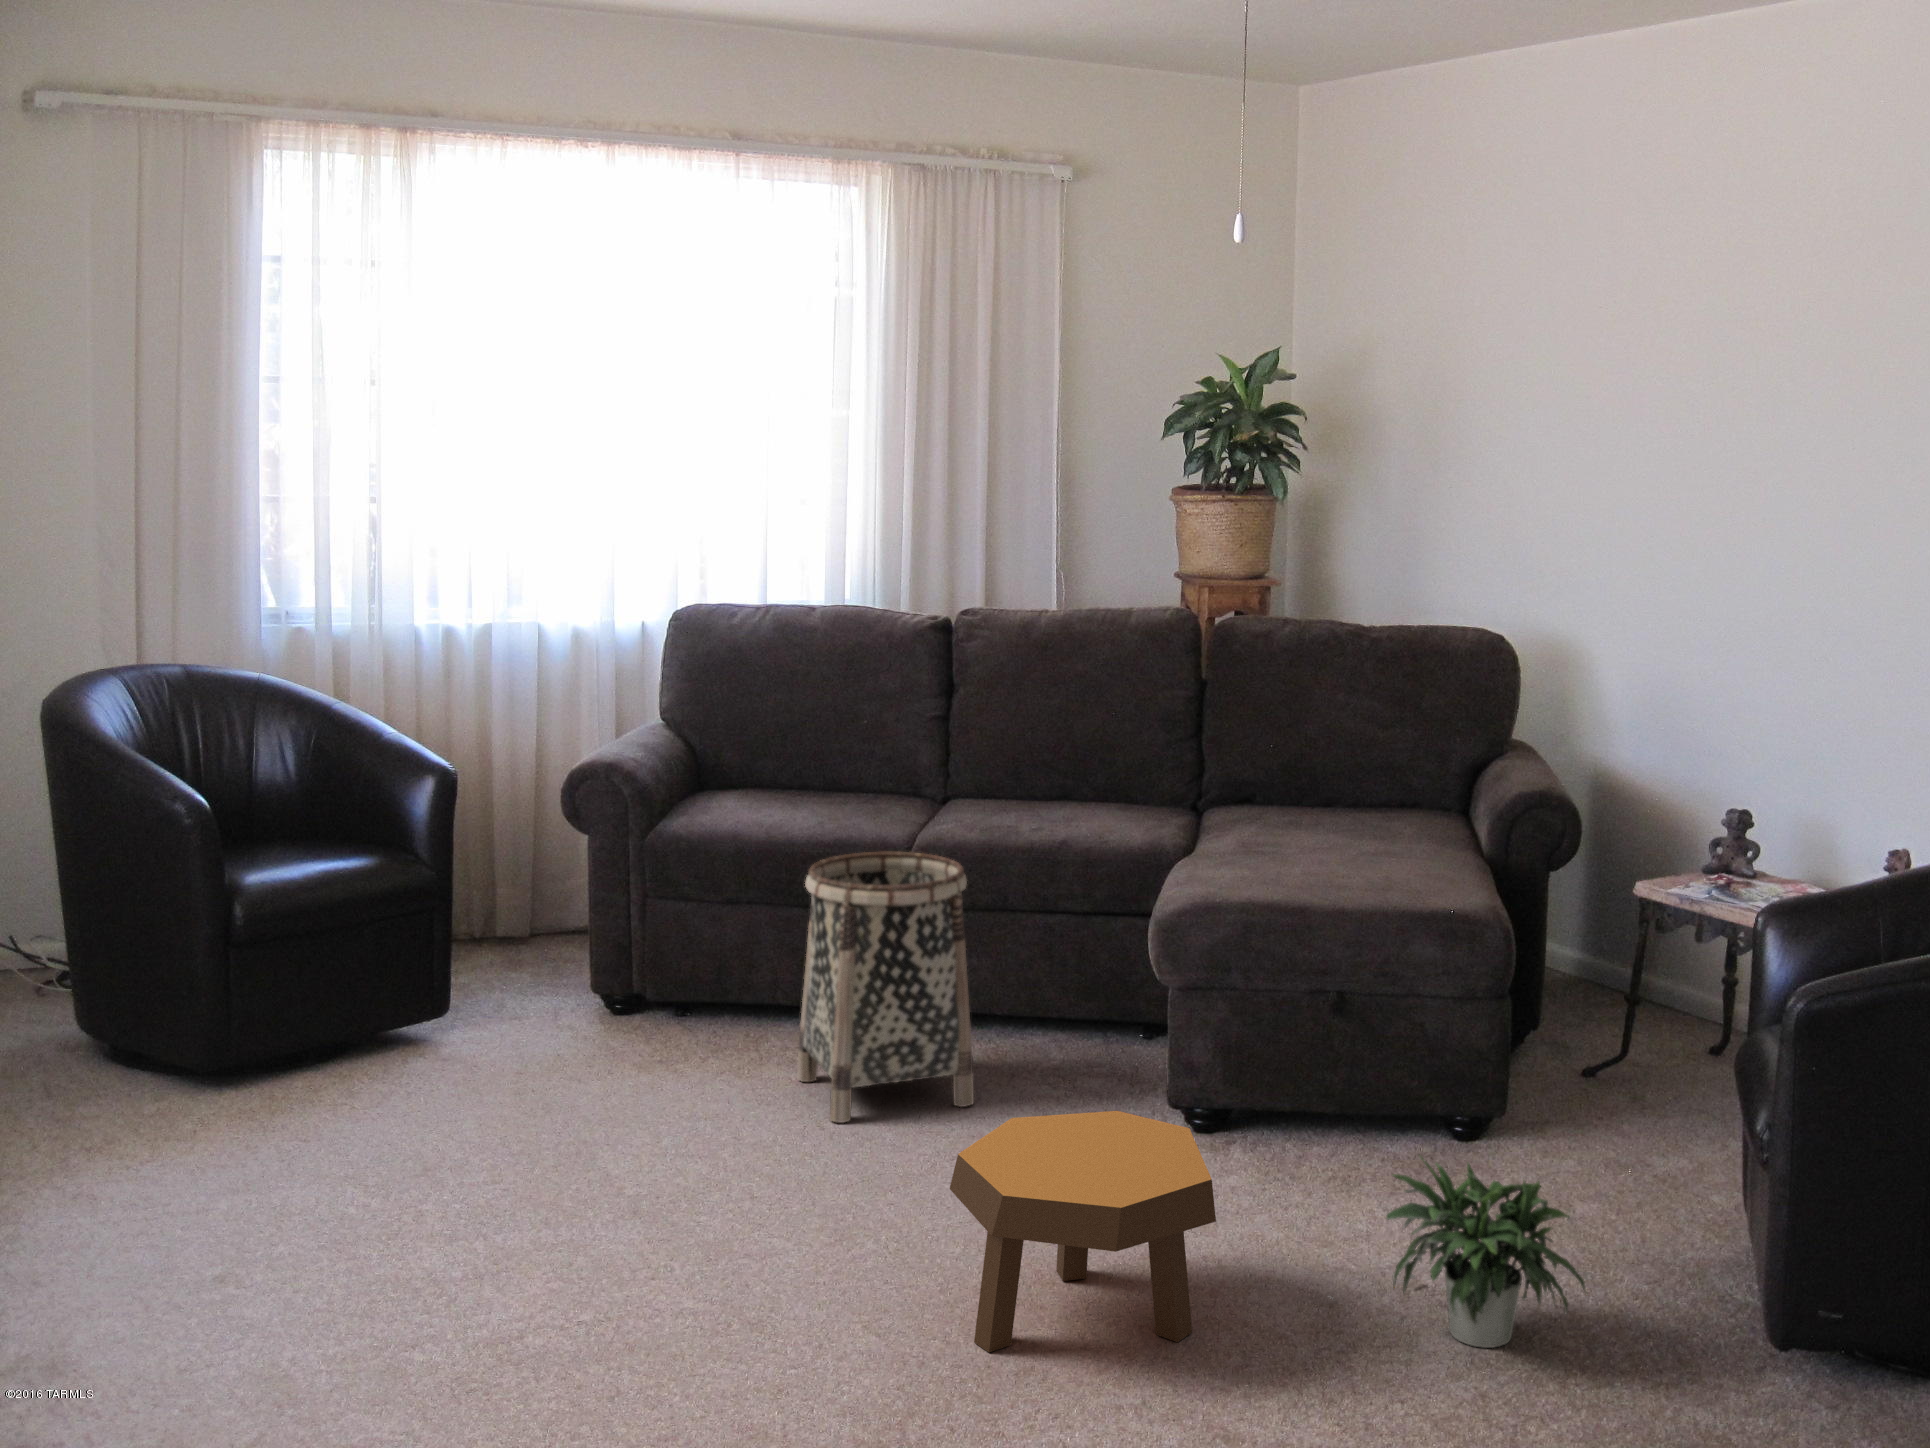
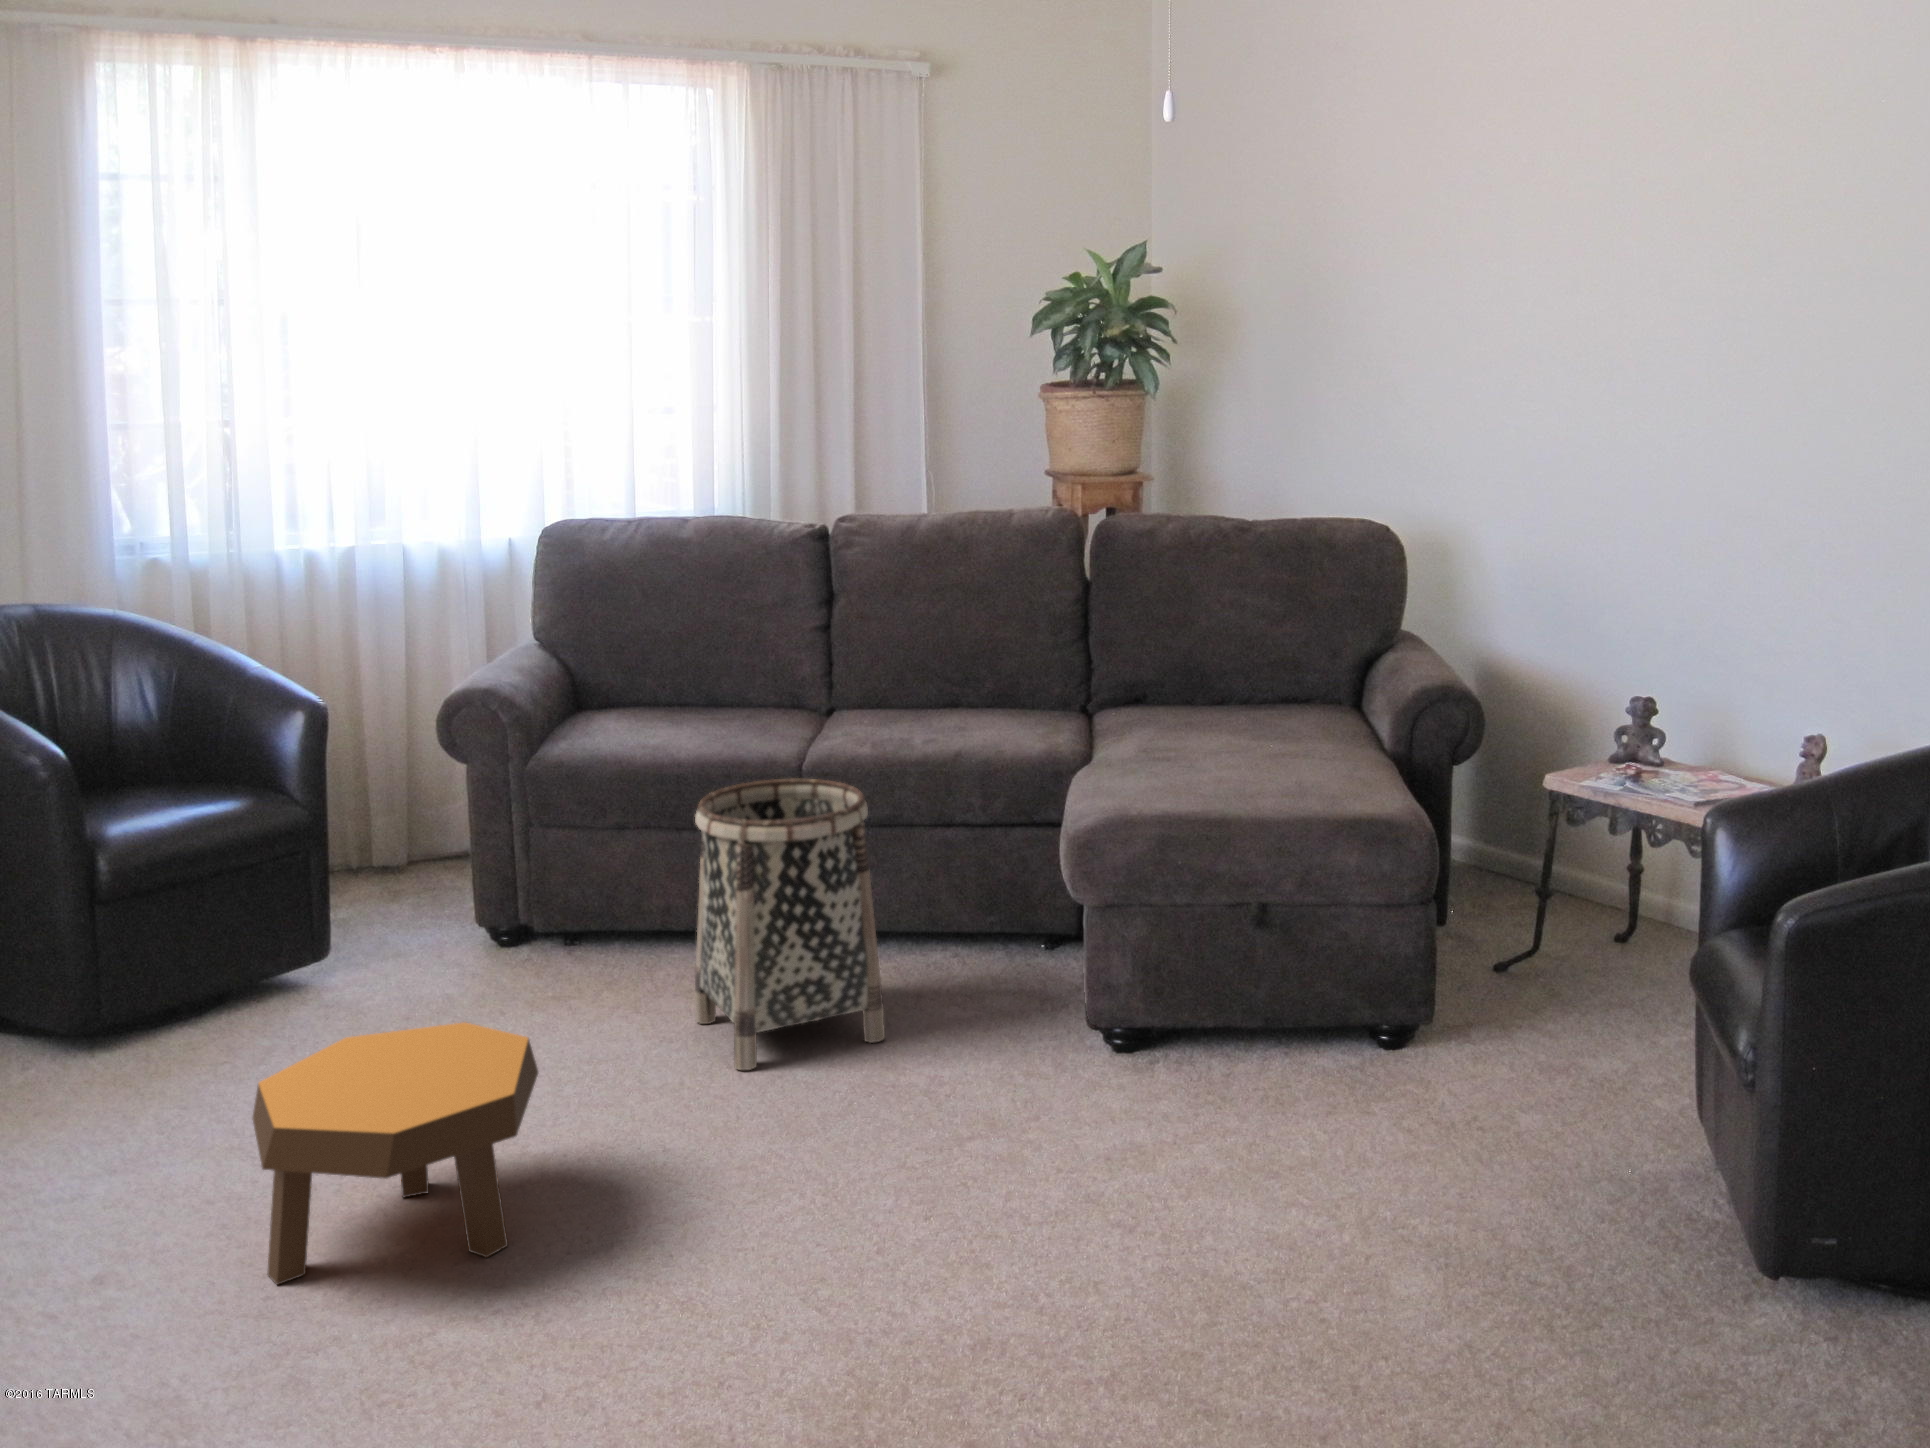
footstool: present [950,1111,1216,1352] -> present [253,1022,538,1285]
potted plant: present [1328,1156,1586,1348] -> none [1292,1095,1572,1296]

